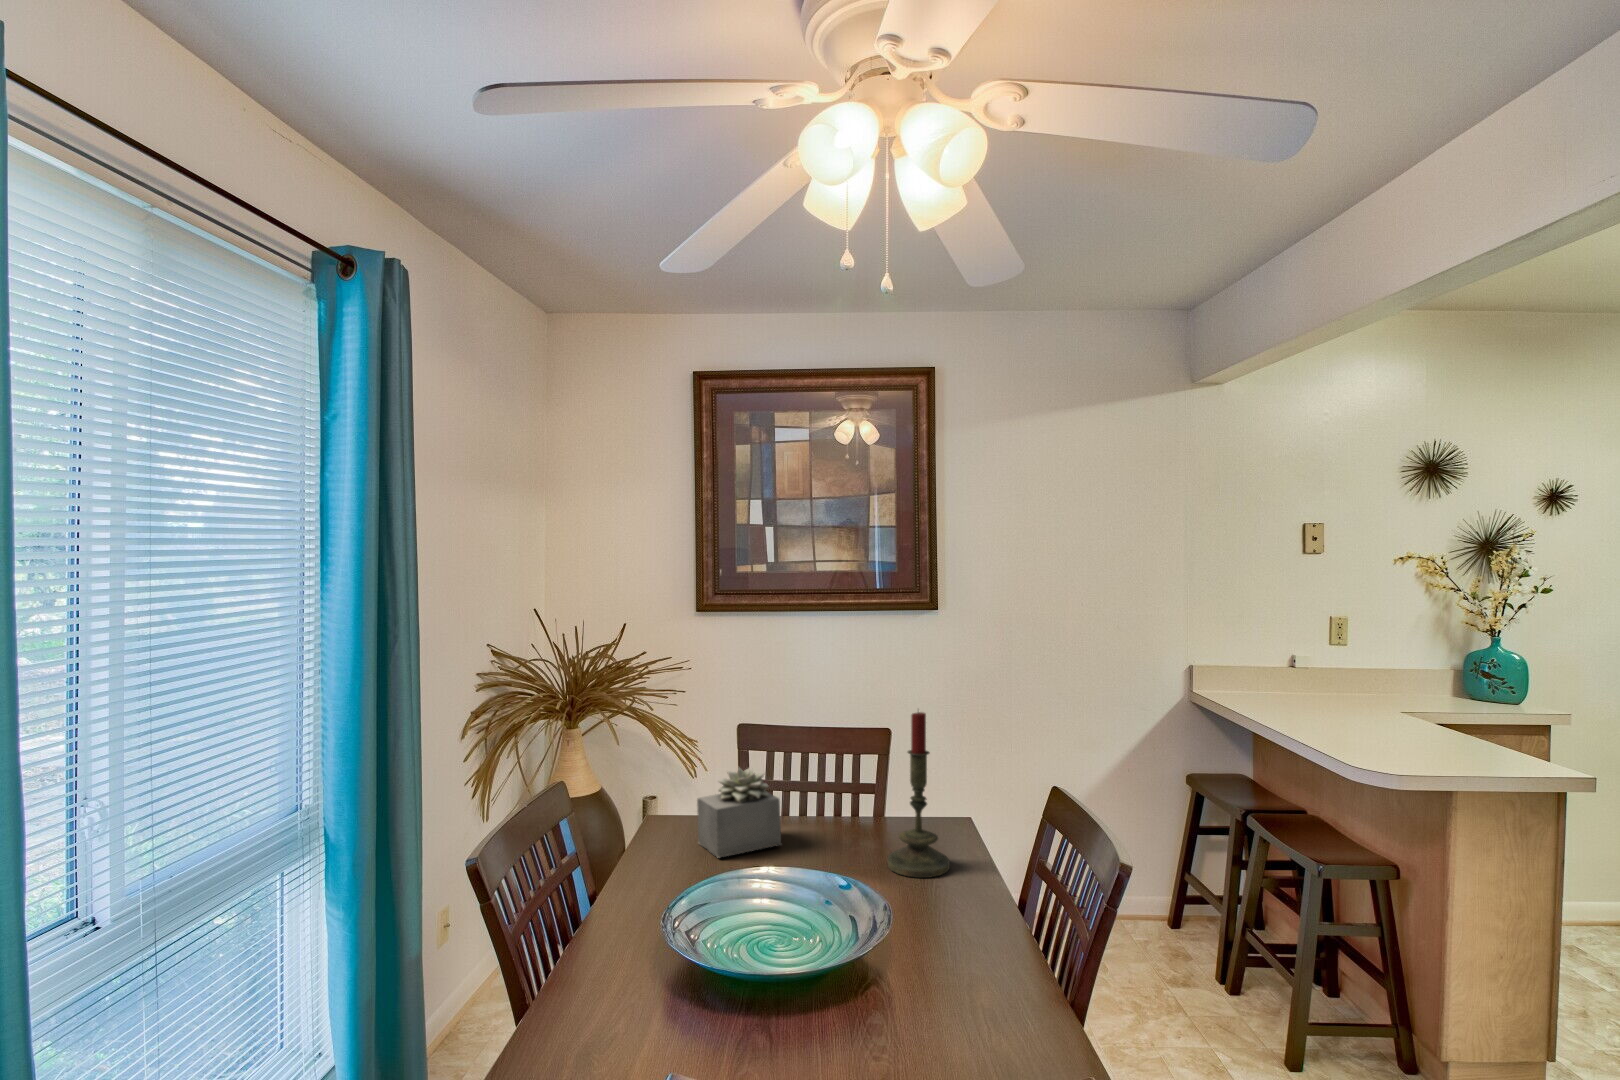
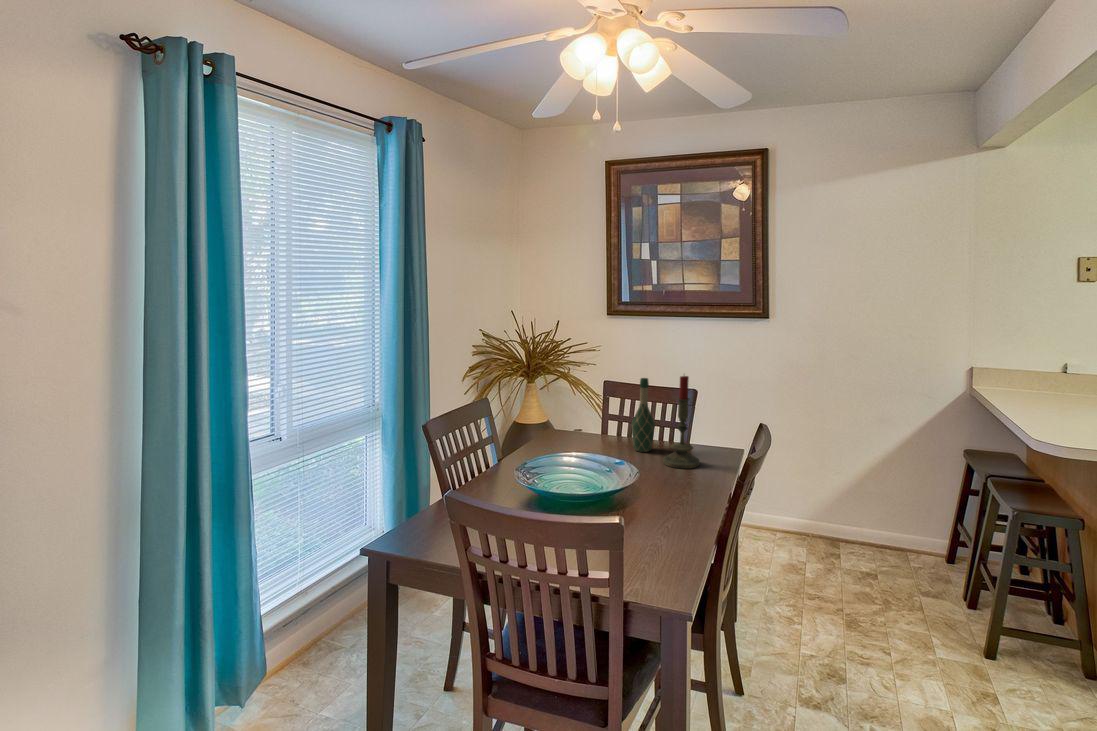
wine bottle: none [816,718,856,849] -> present [631,378,655,452]
succulent plant: present [697,768,781,857] -> none [567,402,612,449]

